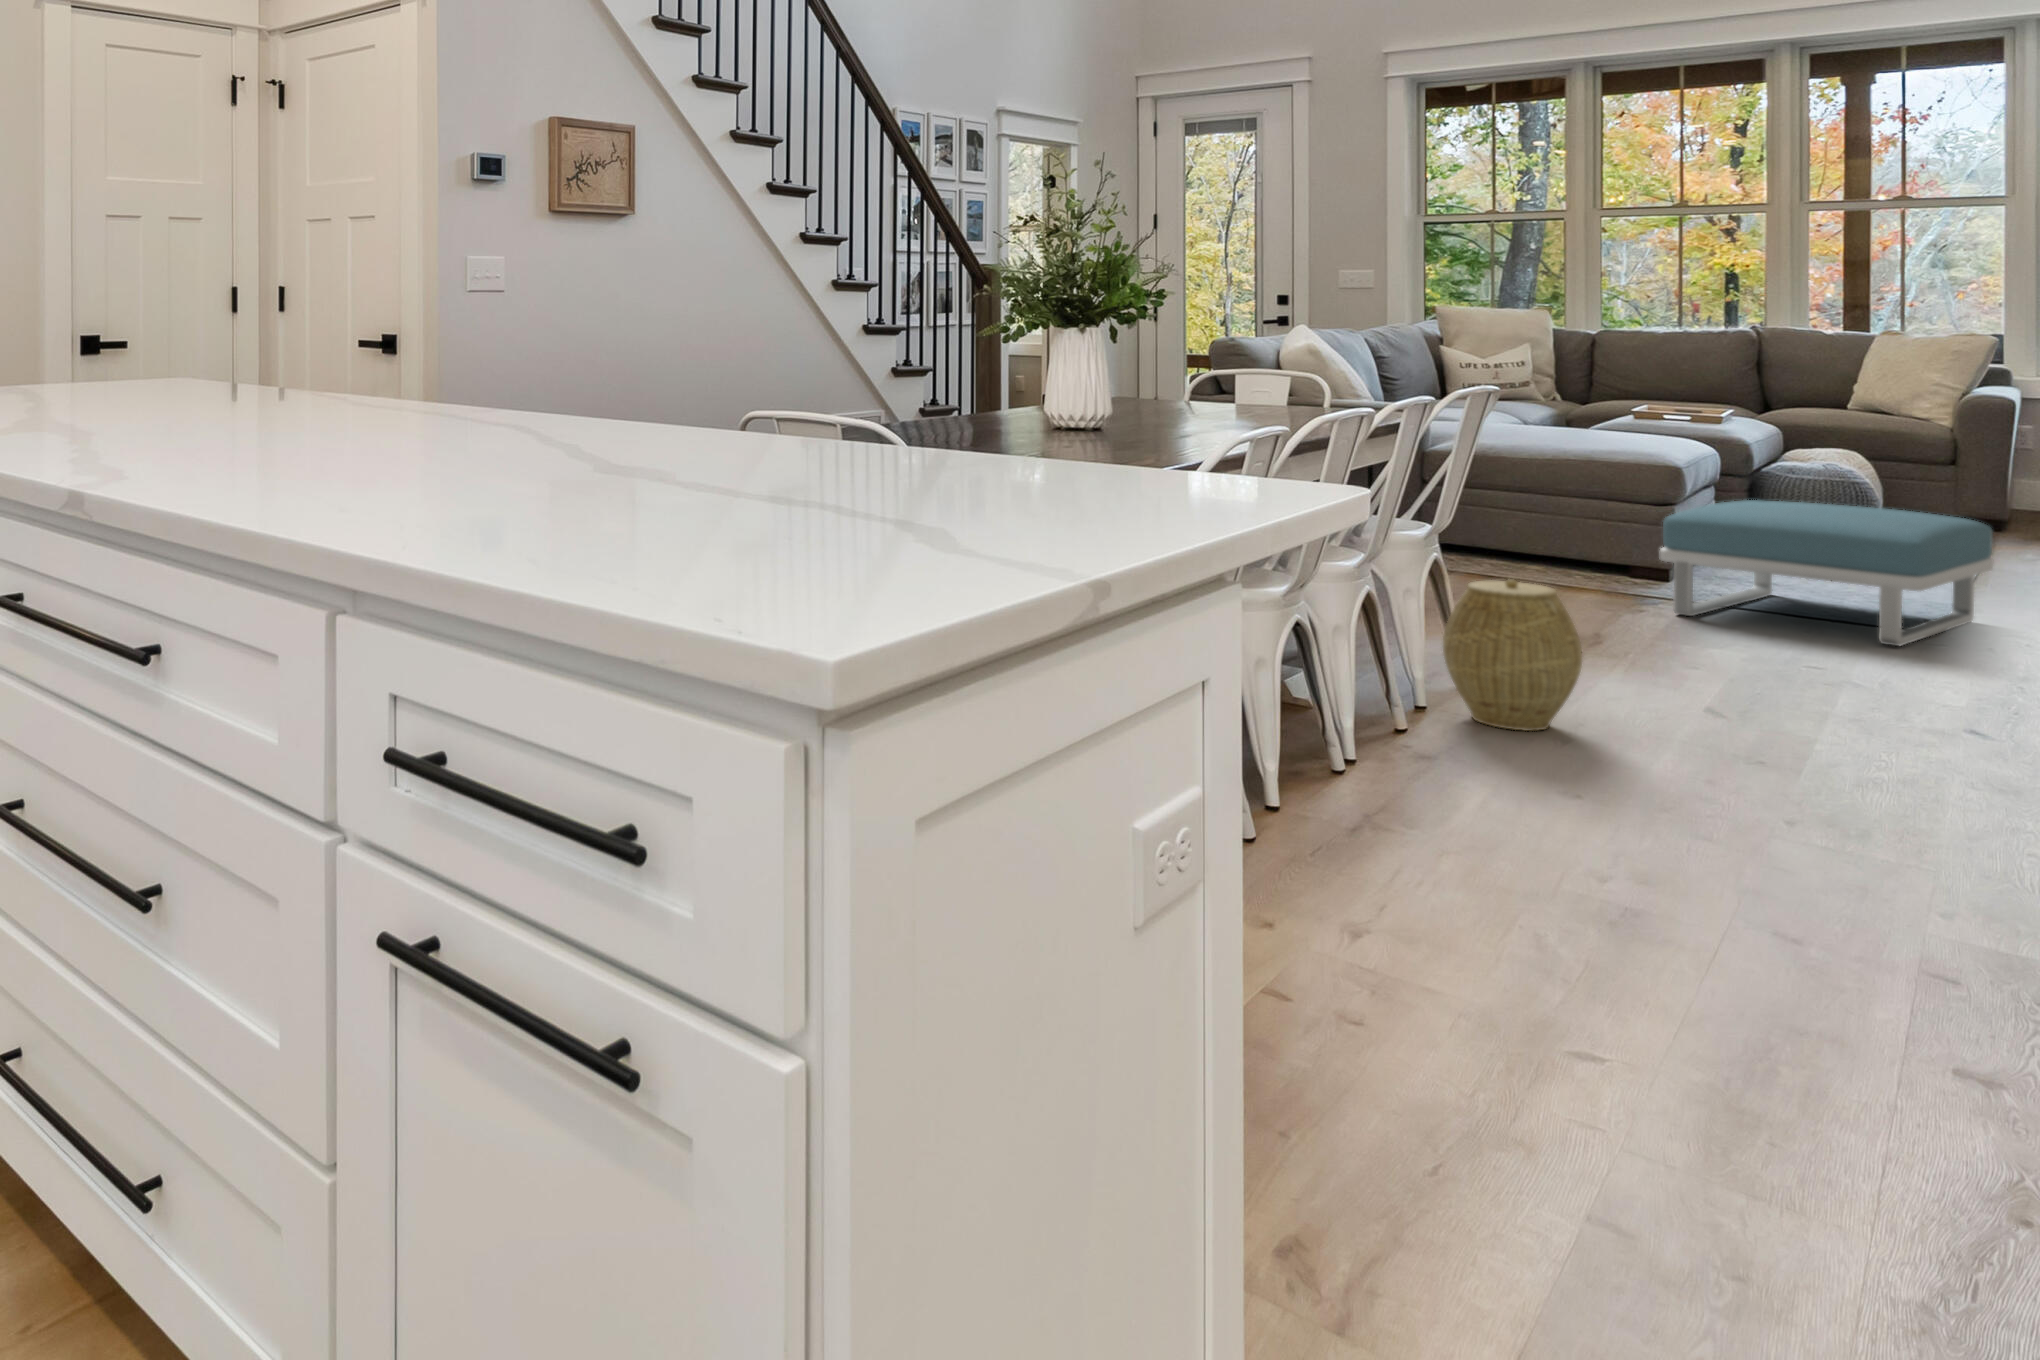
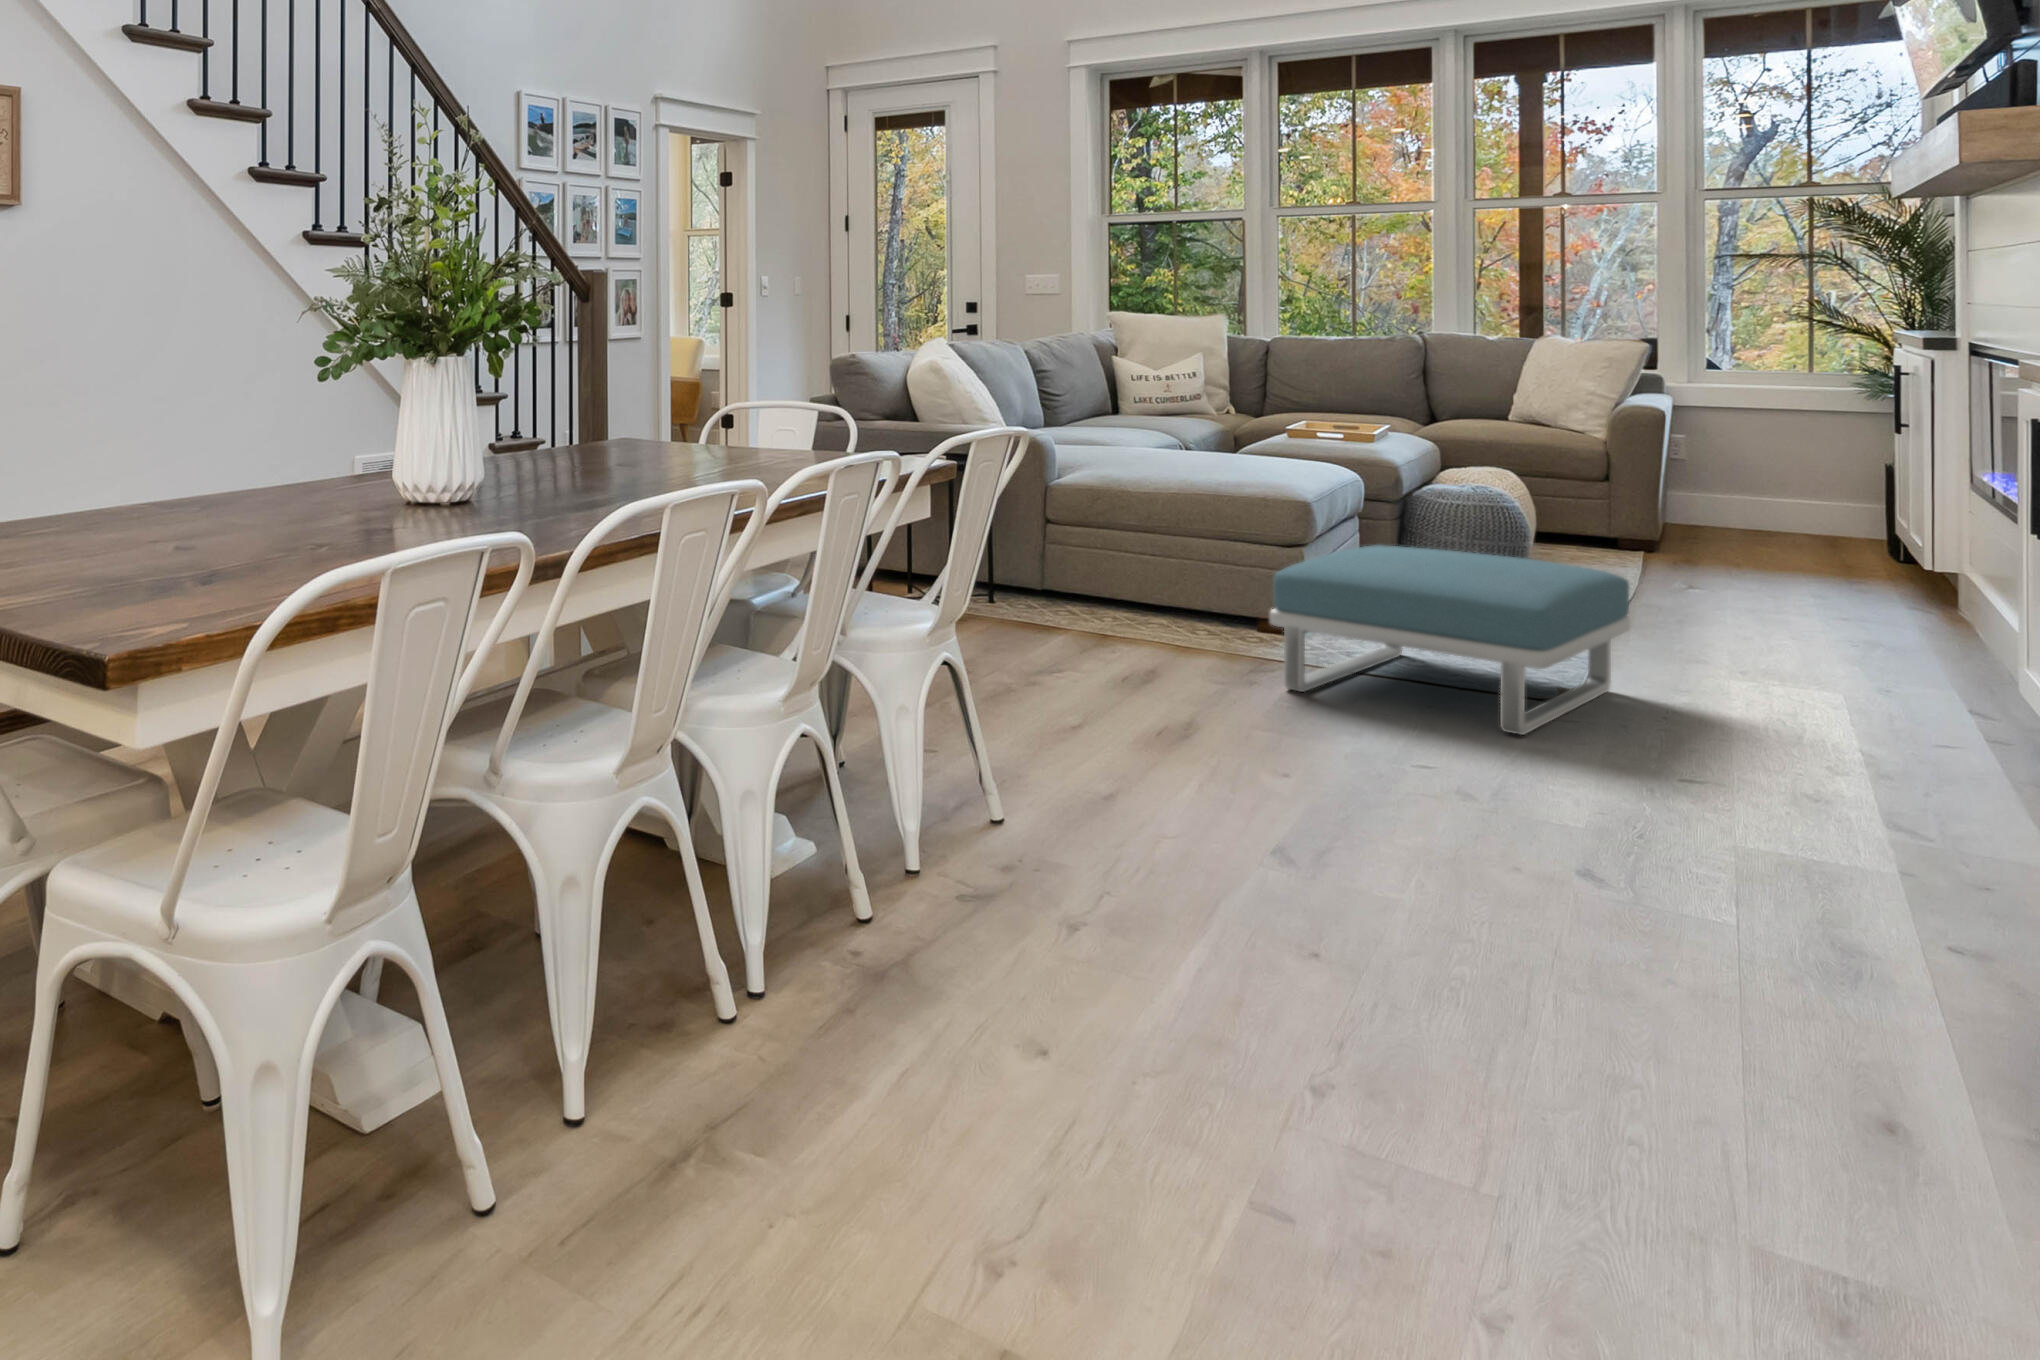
woven basket: present [1443,579,1582,731] -> none [933,697,1099,911]

